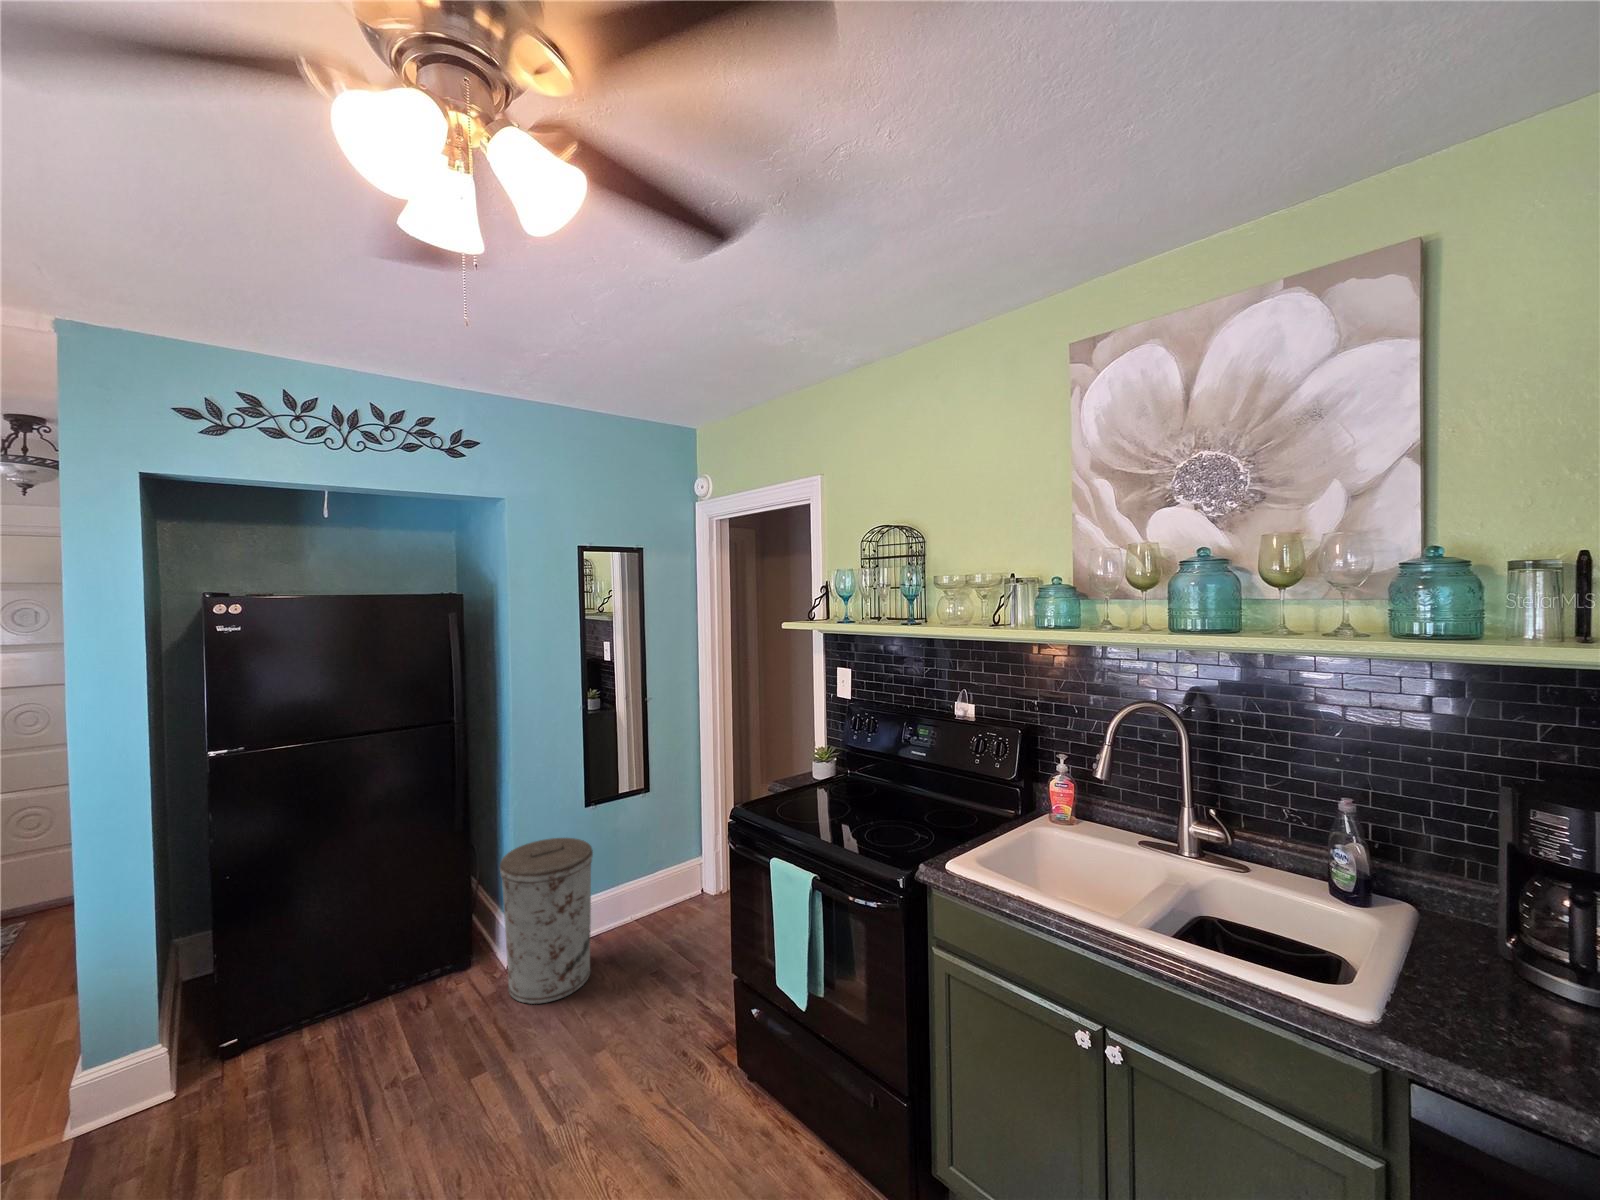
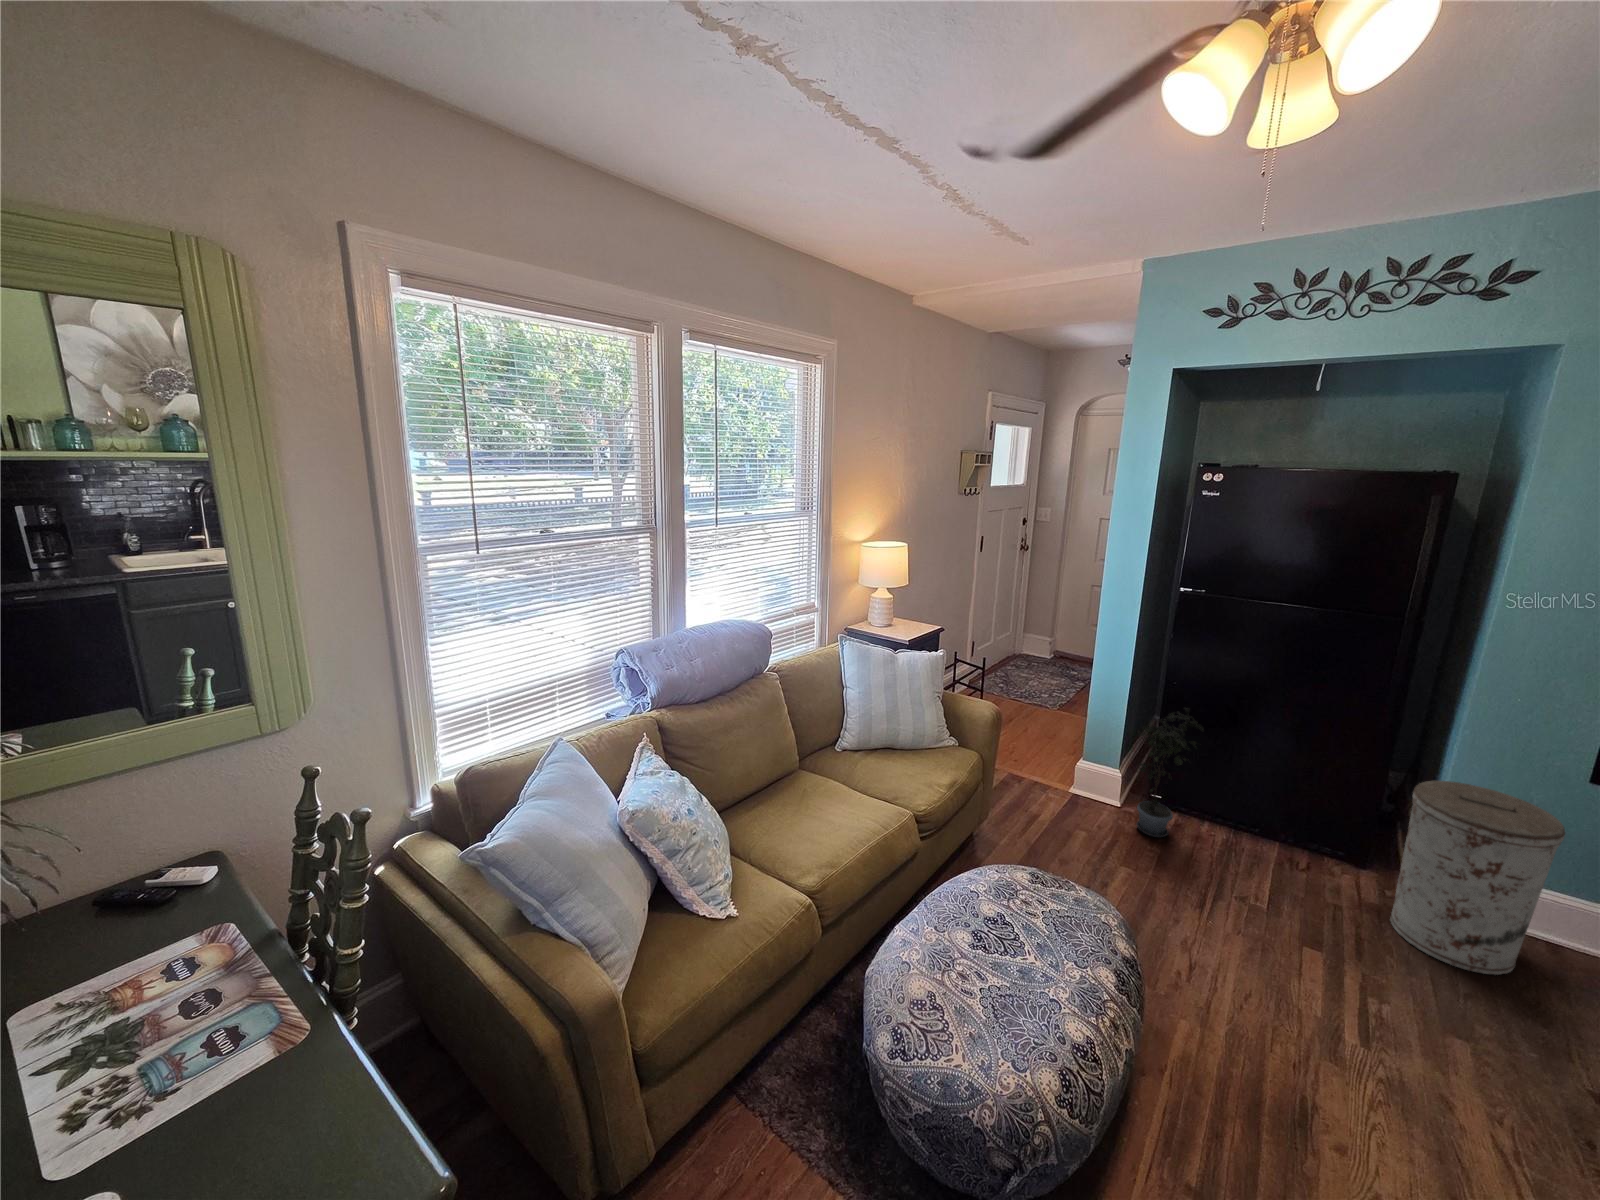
potted plant: none [183,900,293,1106] -> present [1137,708,1204,837]

